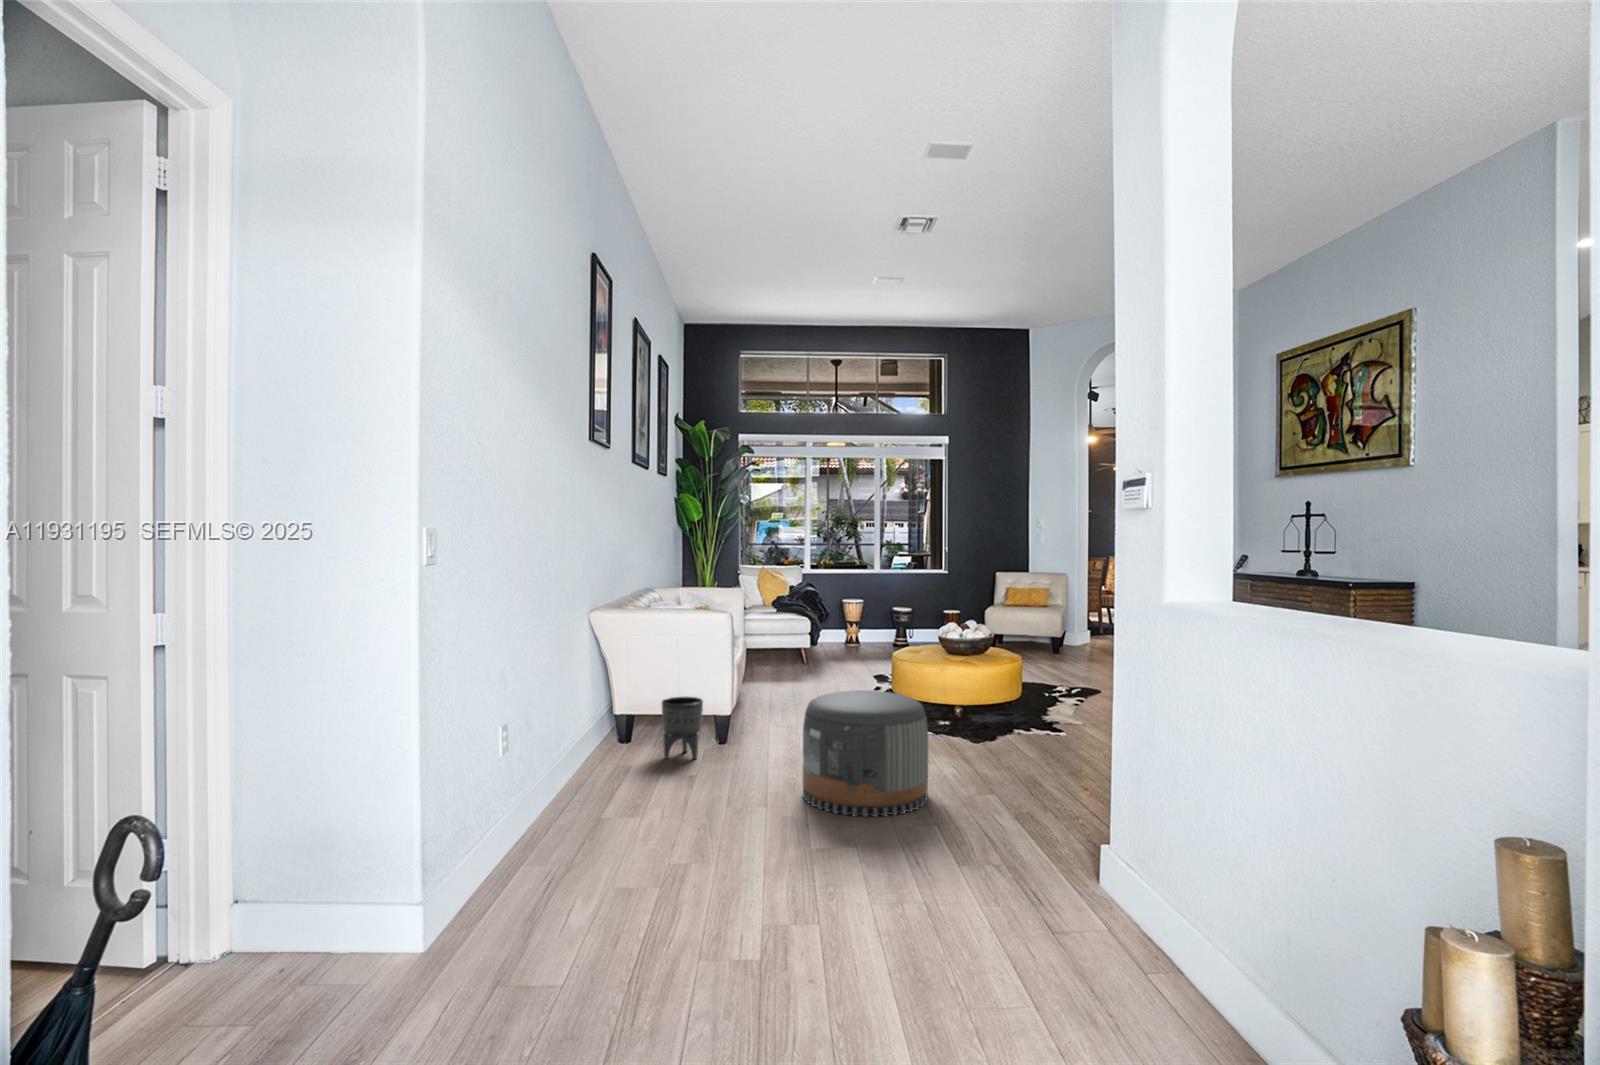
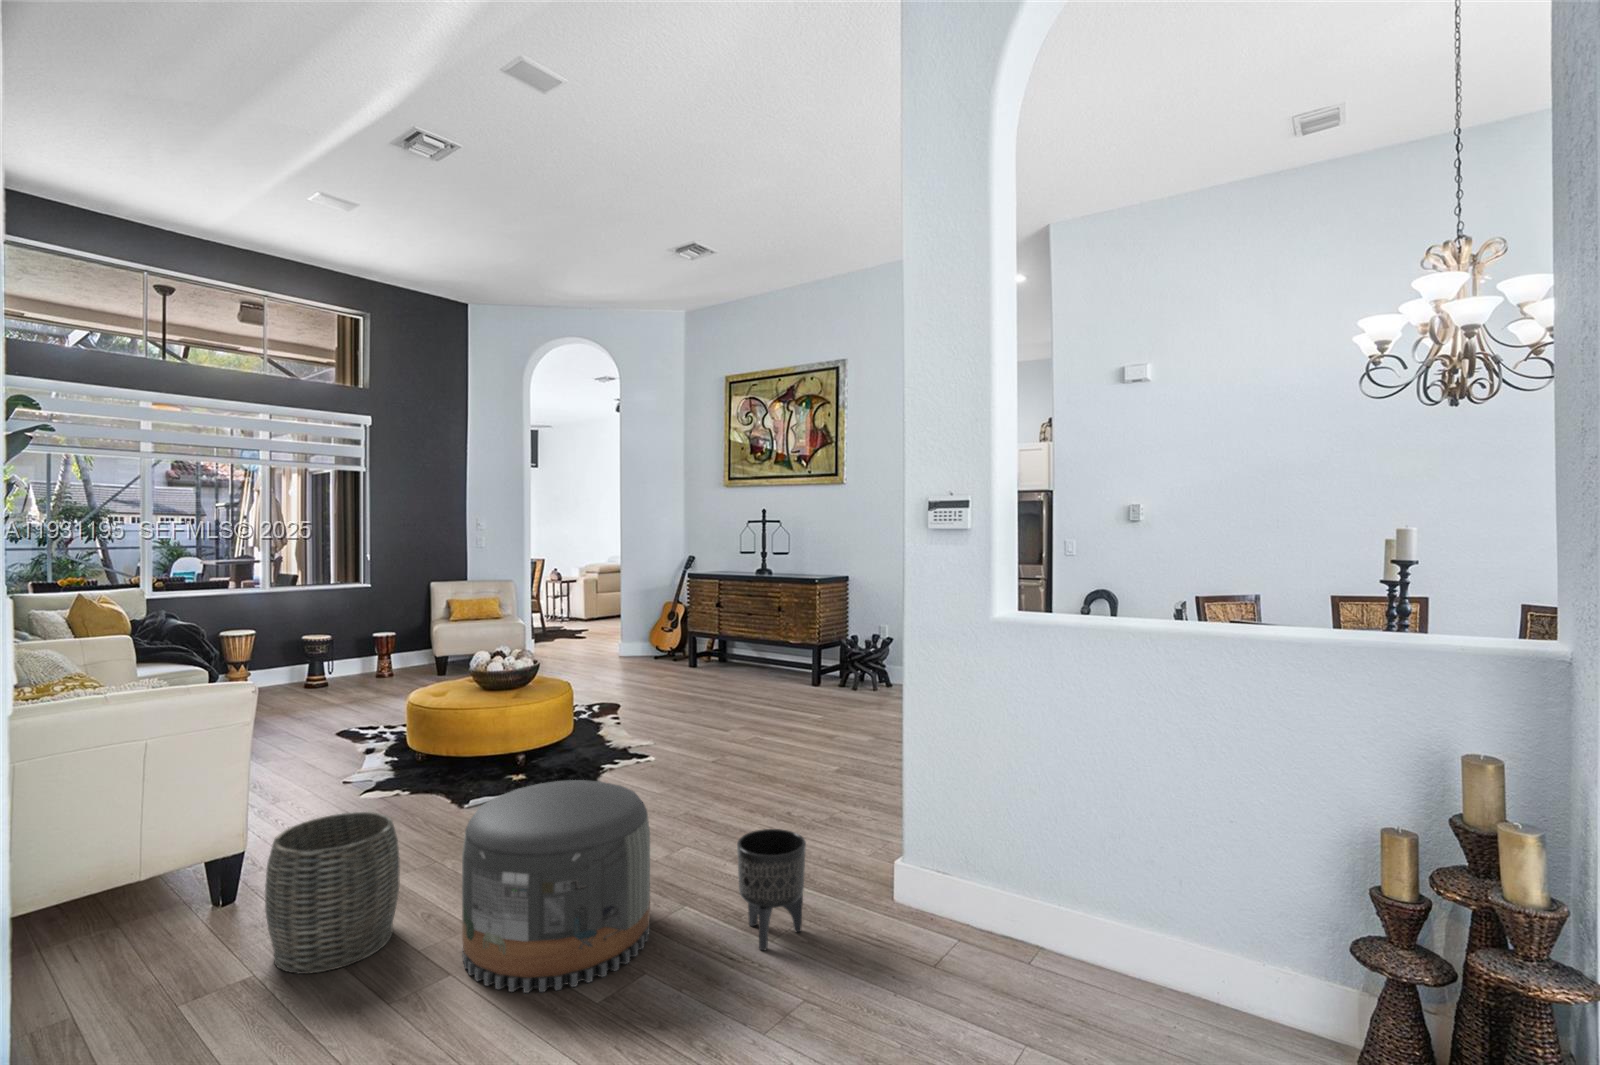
woven basket: none [728,690,798,774] -> present [265,812,400,974]
planter: present [661,697,703,759] -> present [737,829,806,950]

